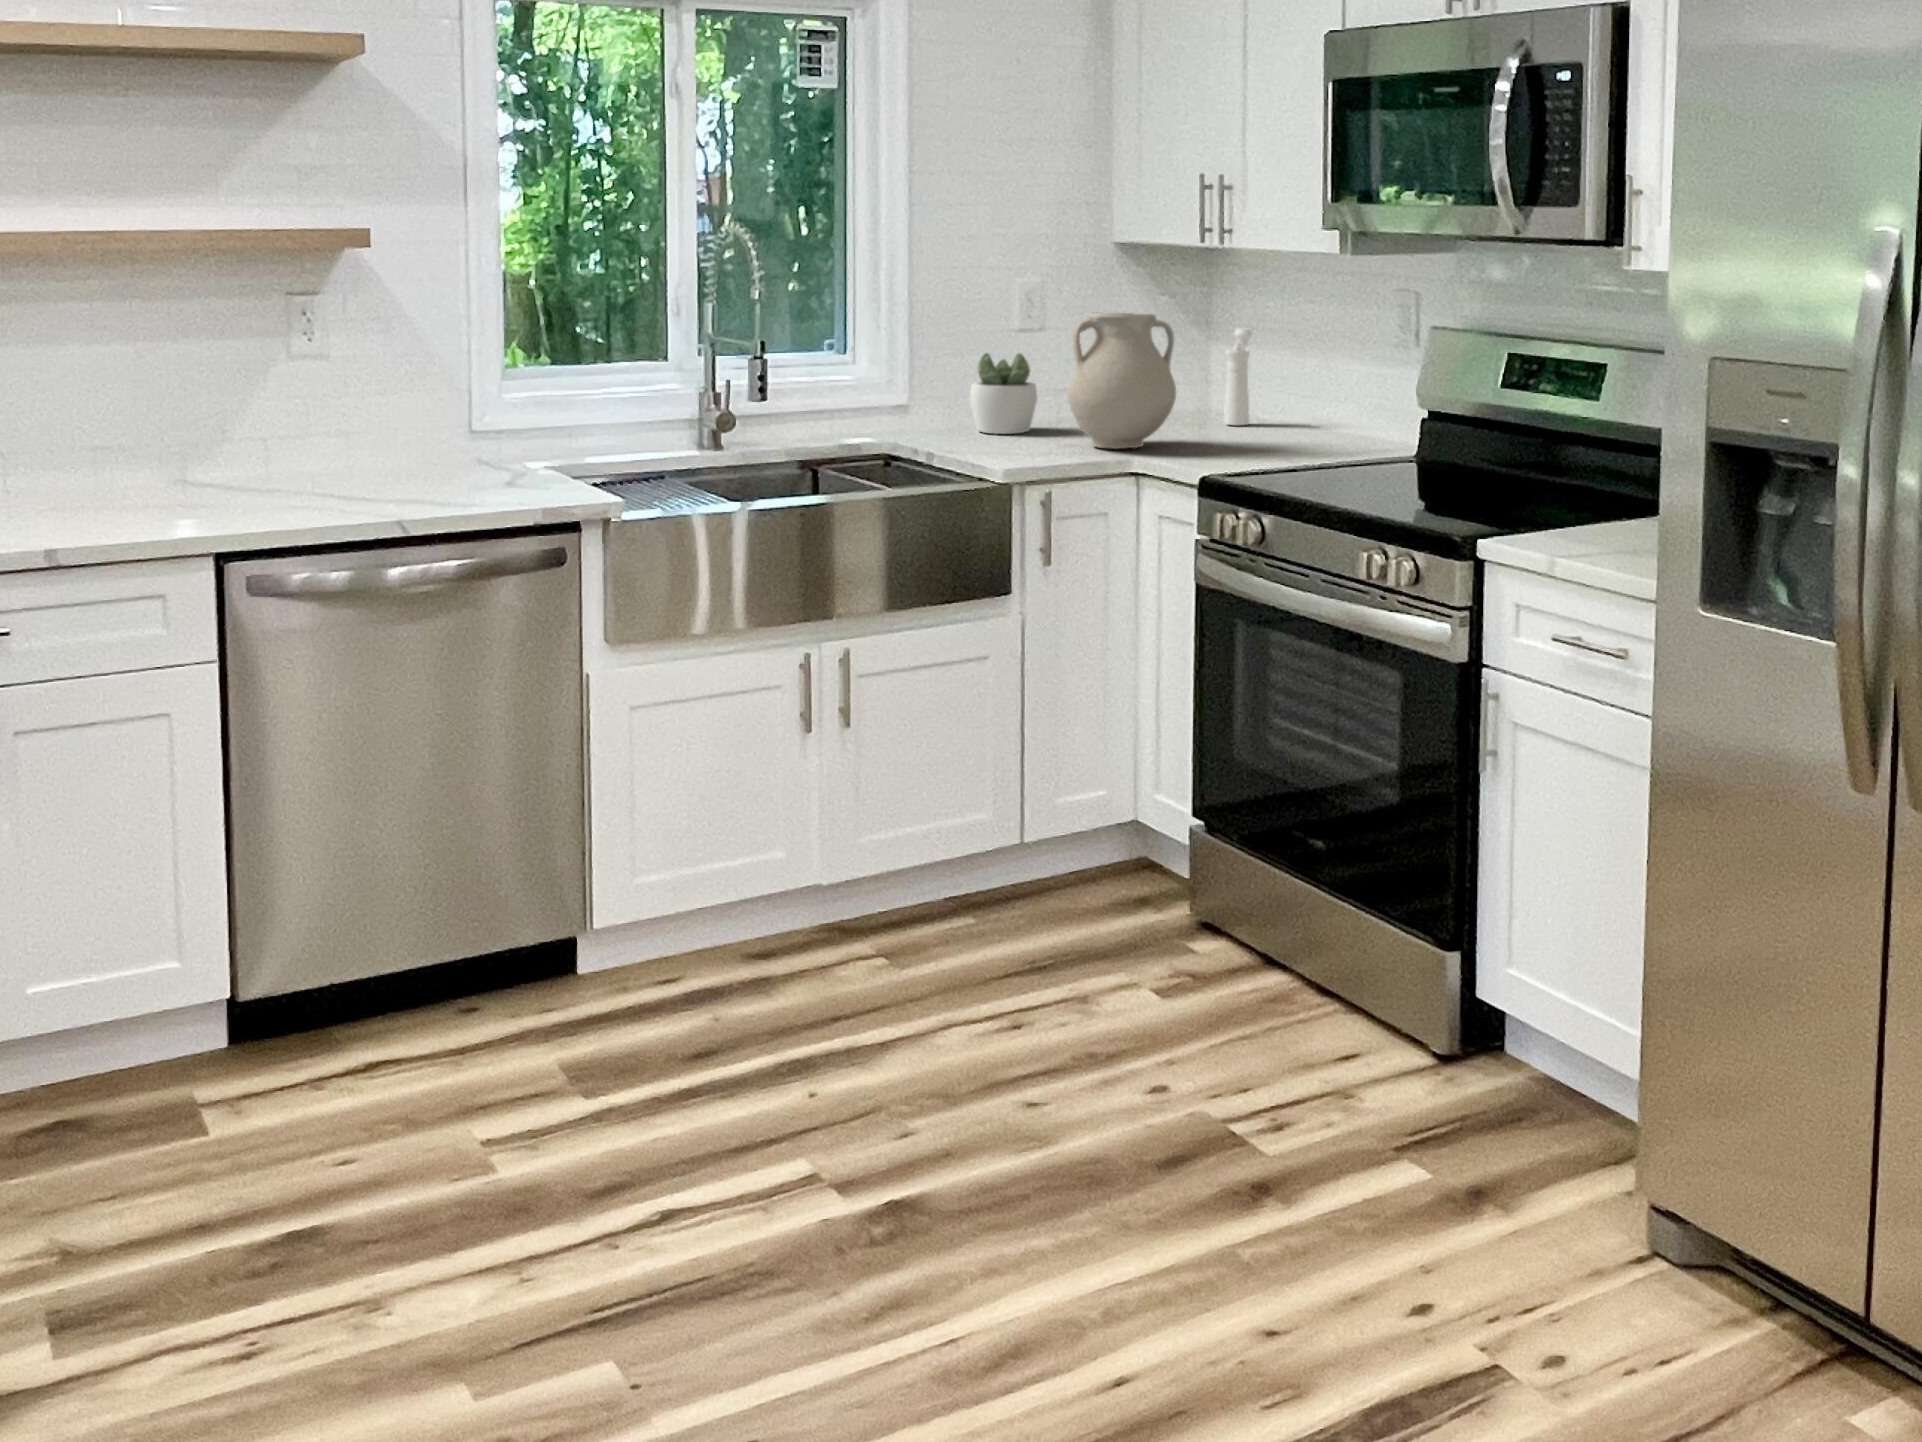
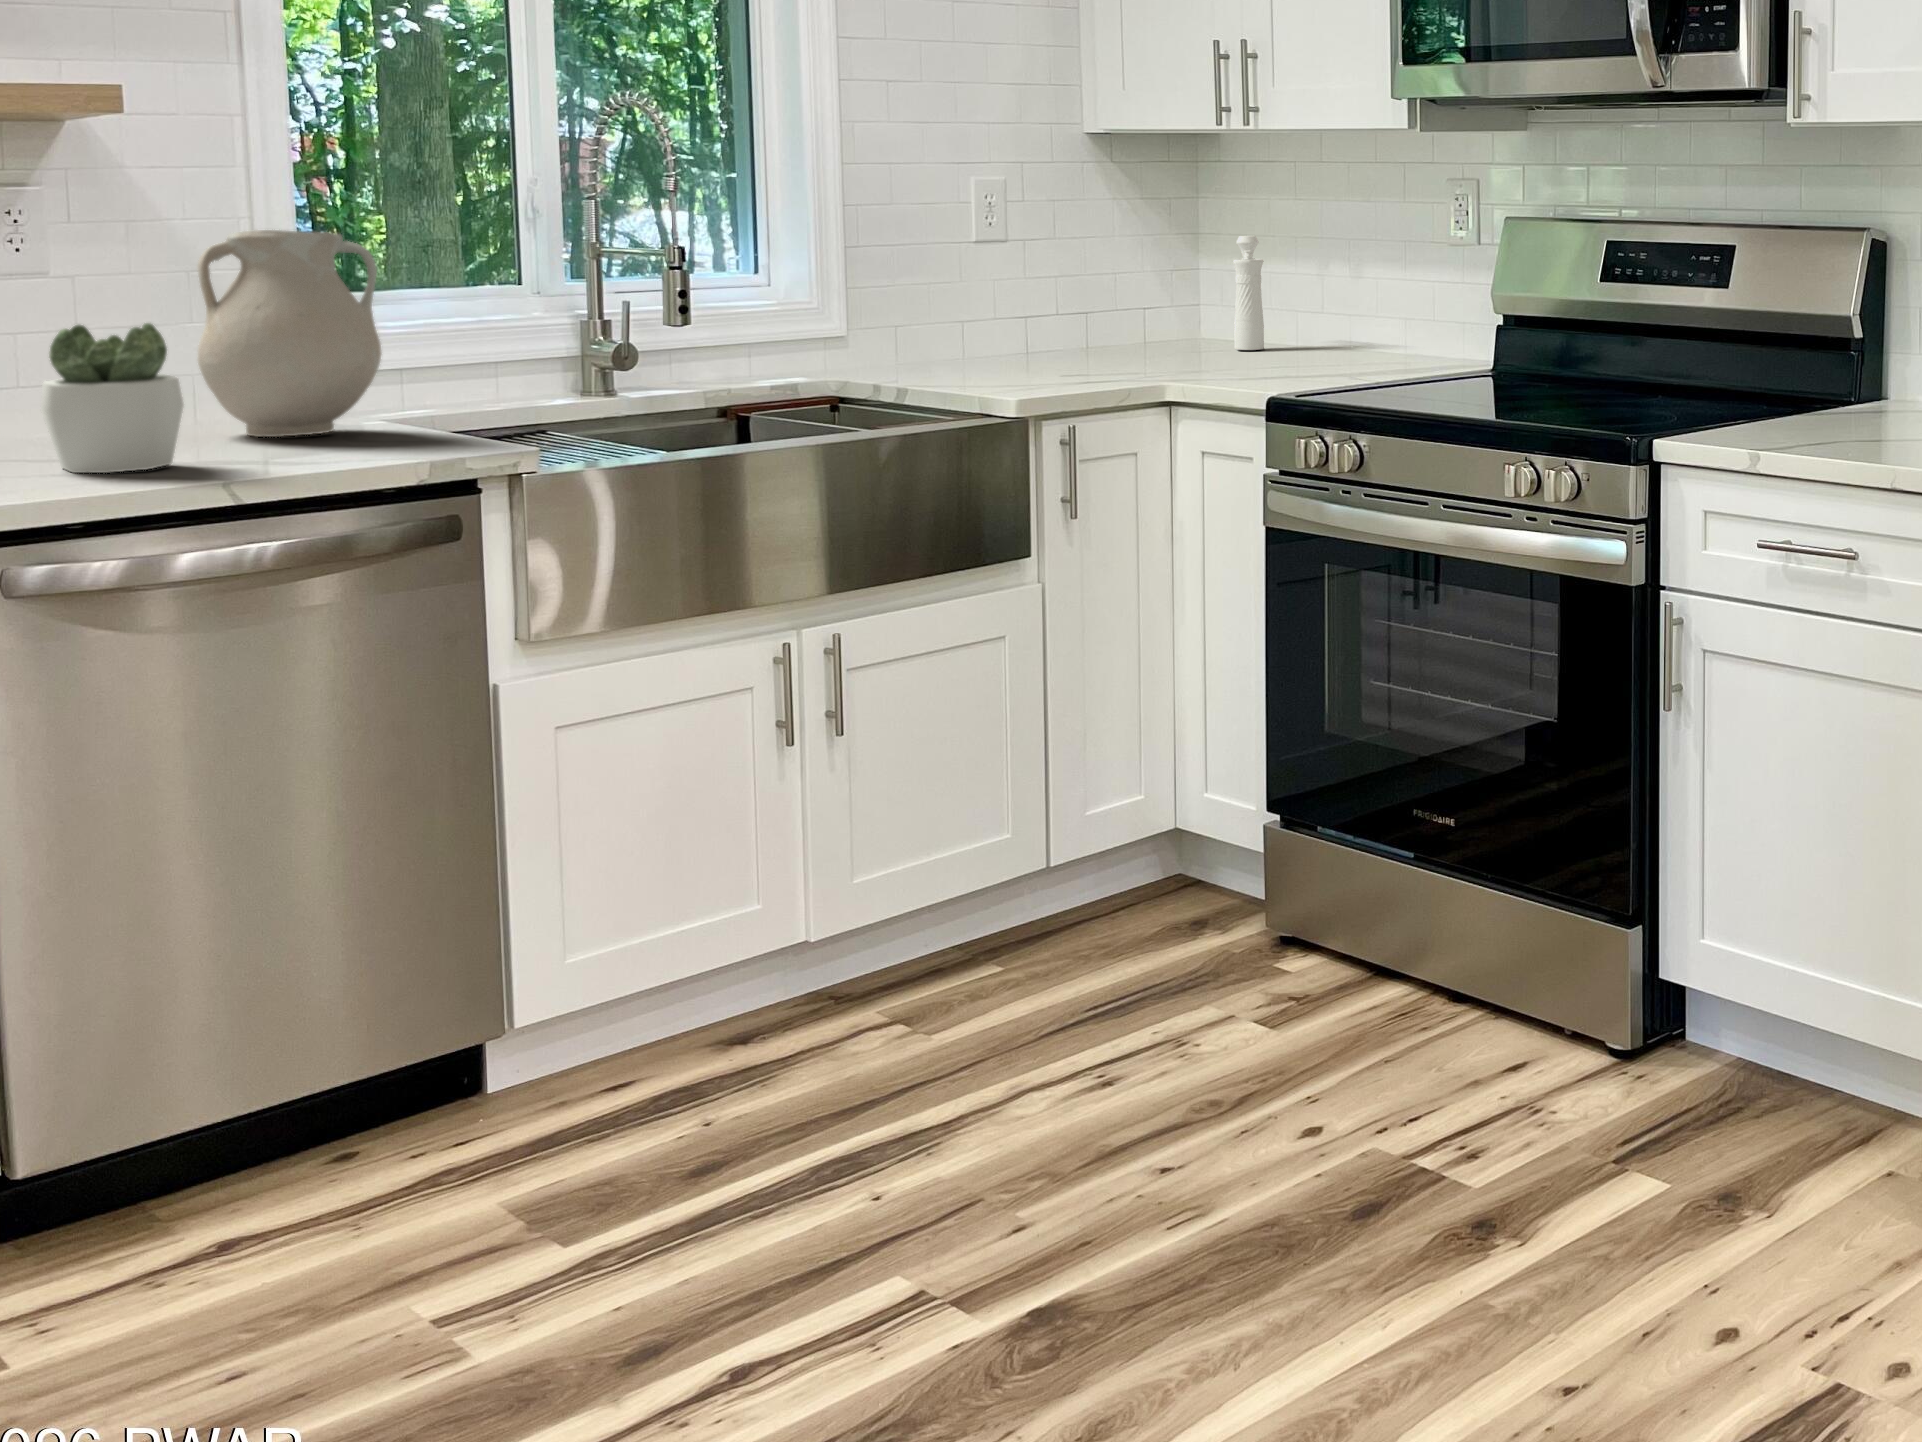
vase: present [1067,313,1176,449] -> present [197,230,381,437]
succulent plant: present [970,353,1037,434] -> present [41,323,184,473]

